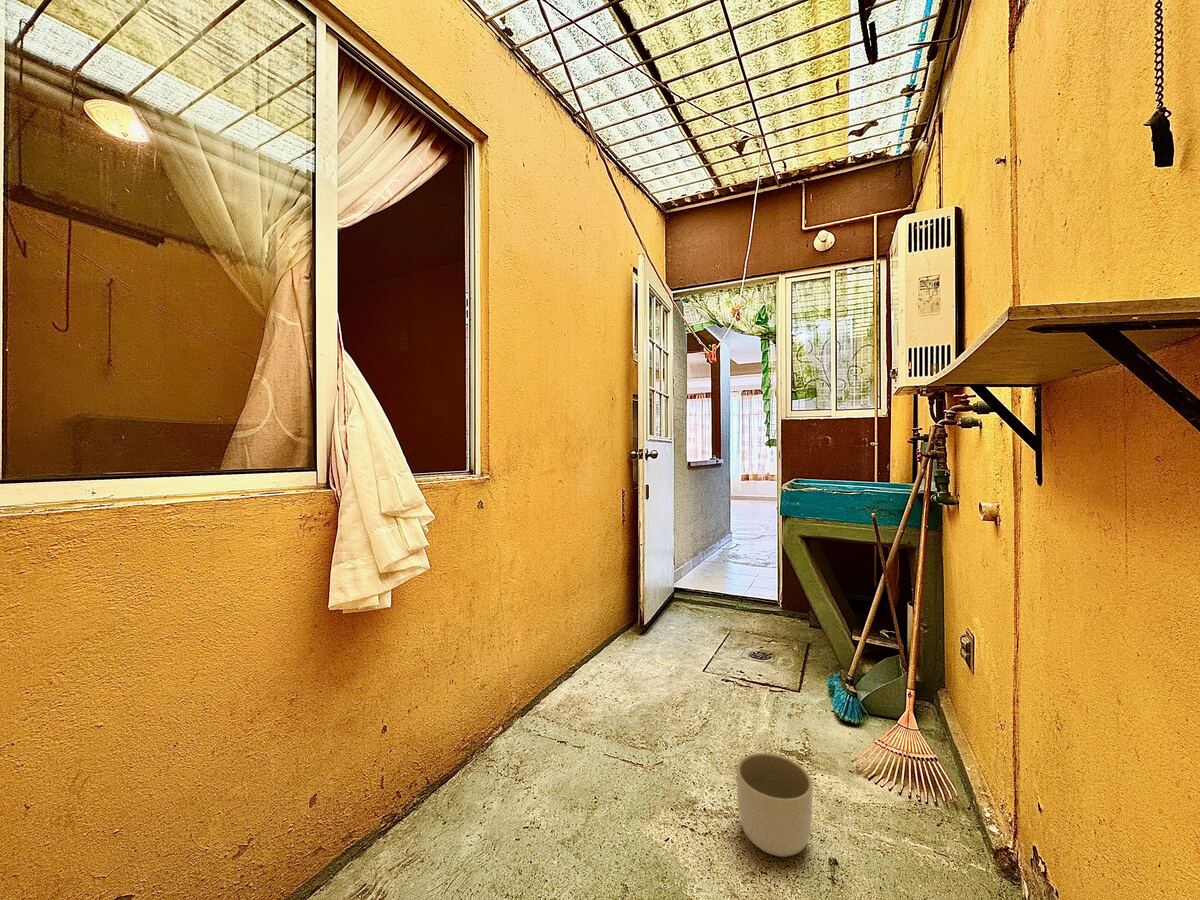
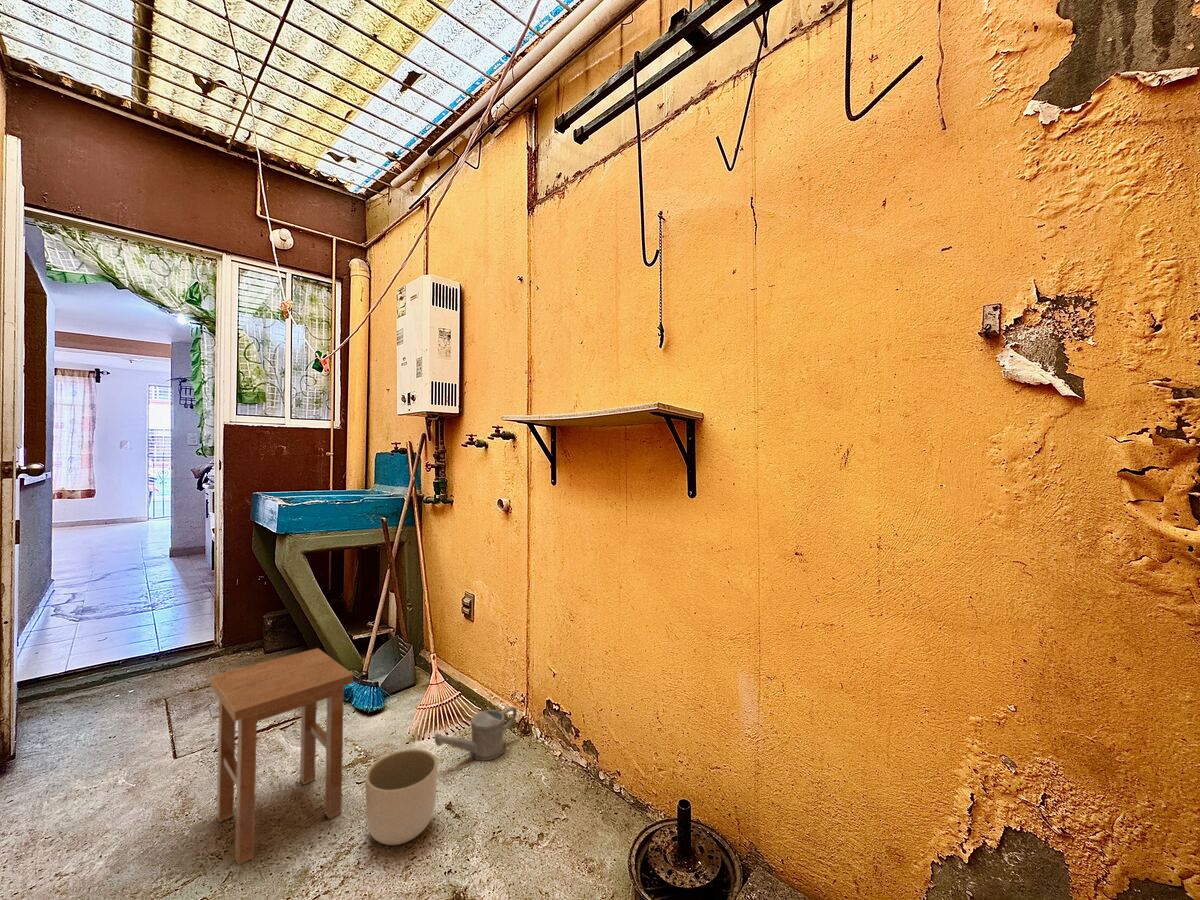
stool: none [661,614,761,784] -> present [210,648,353,865]
watering can: none [849,772,993,868] -> present [435,707,517,761]

